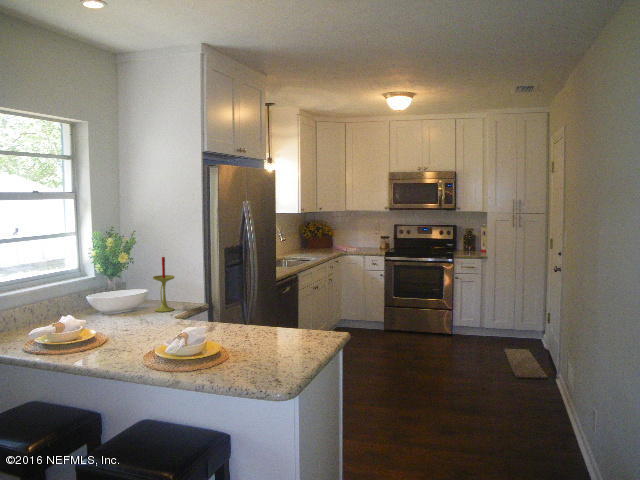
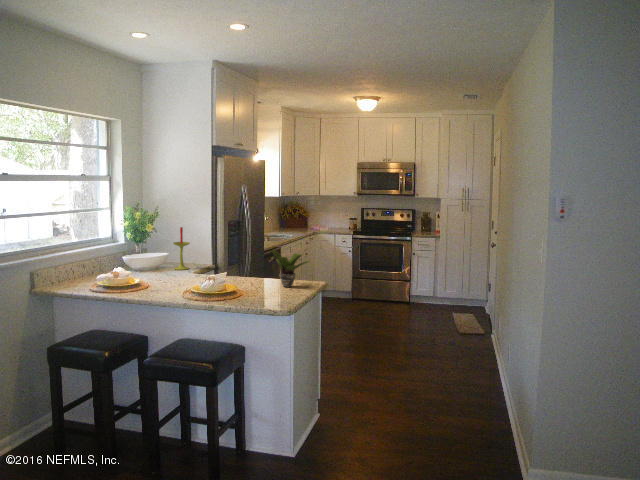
potted plant: none [272,290,326,343] -> present [272,250,309,287]

